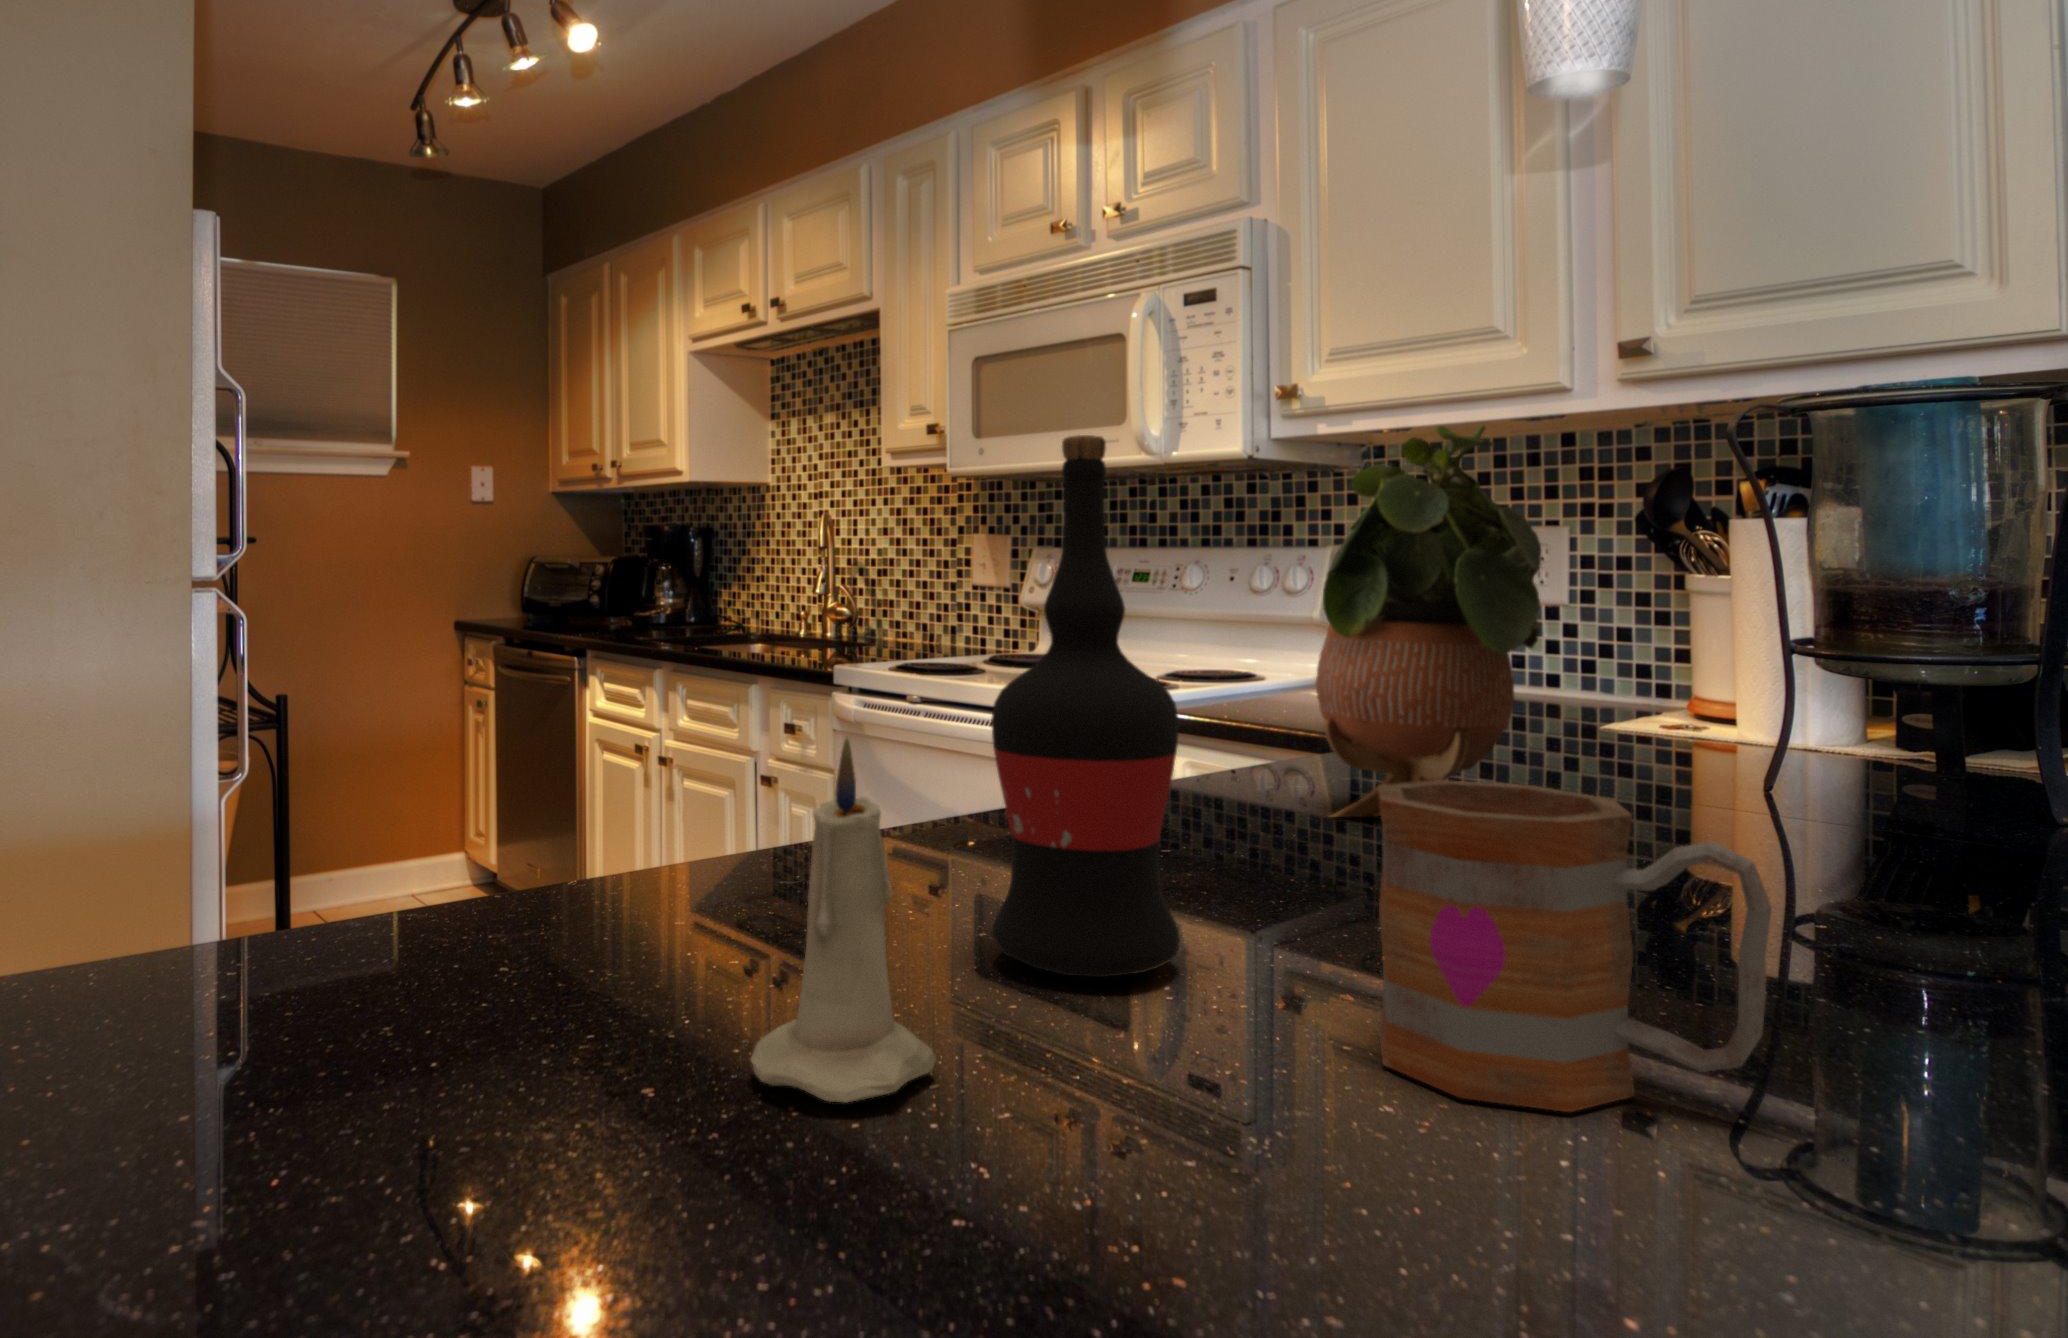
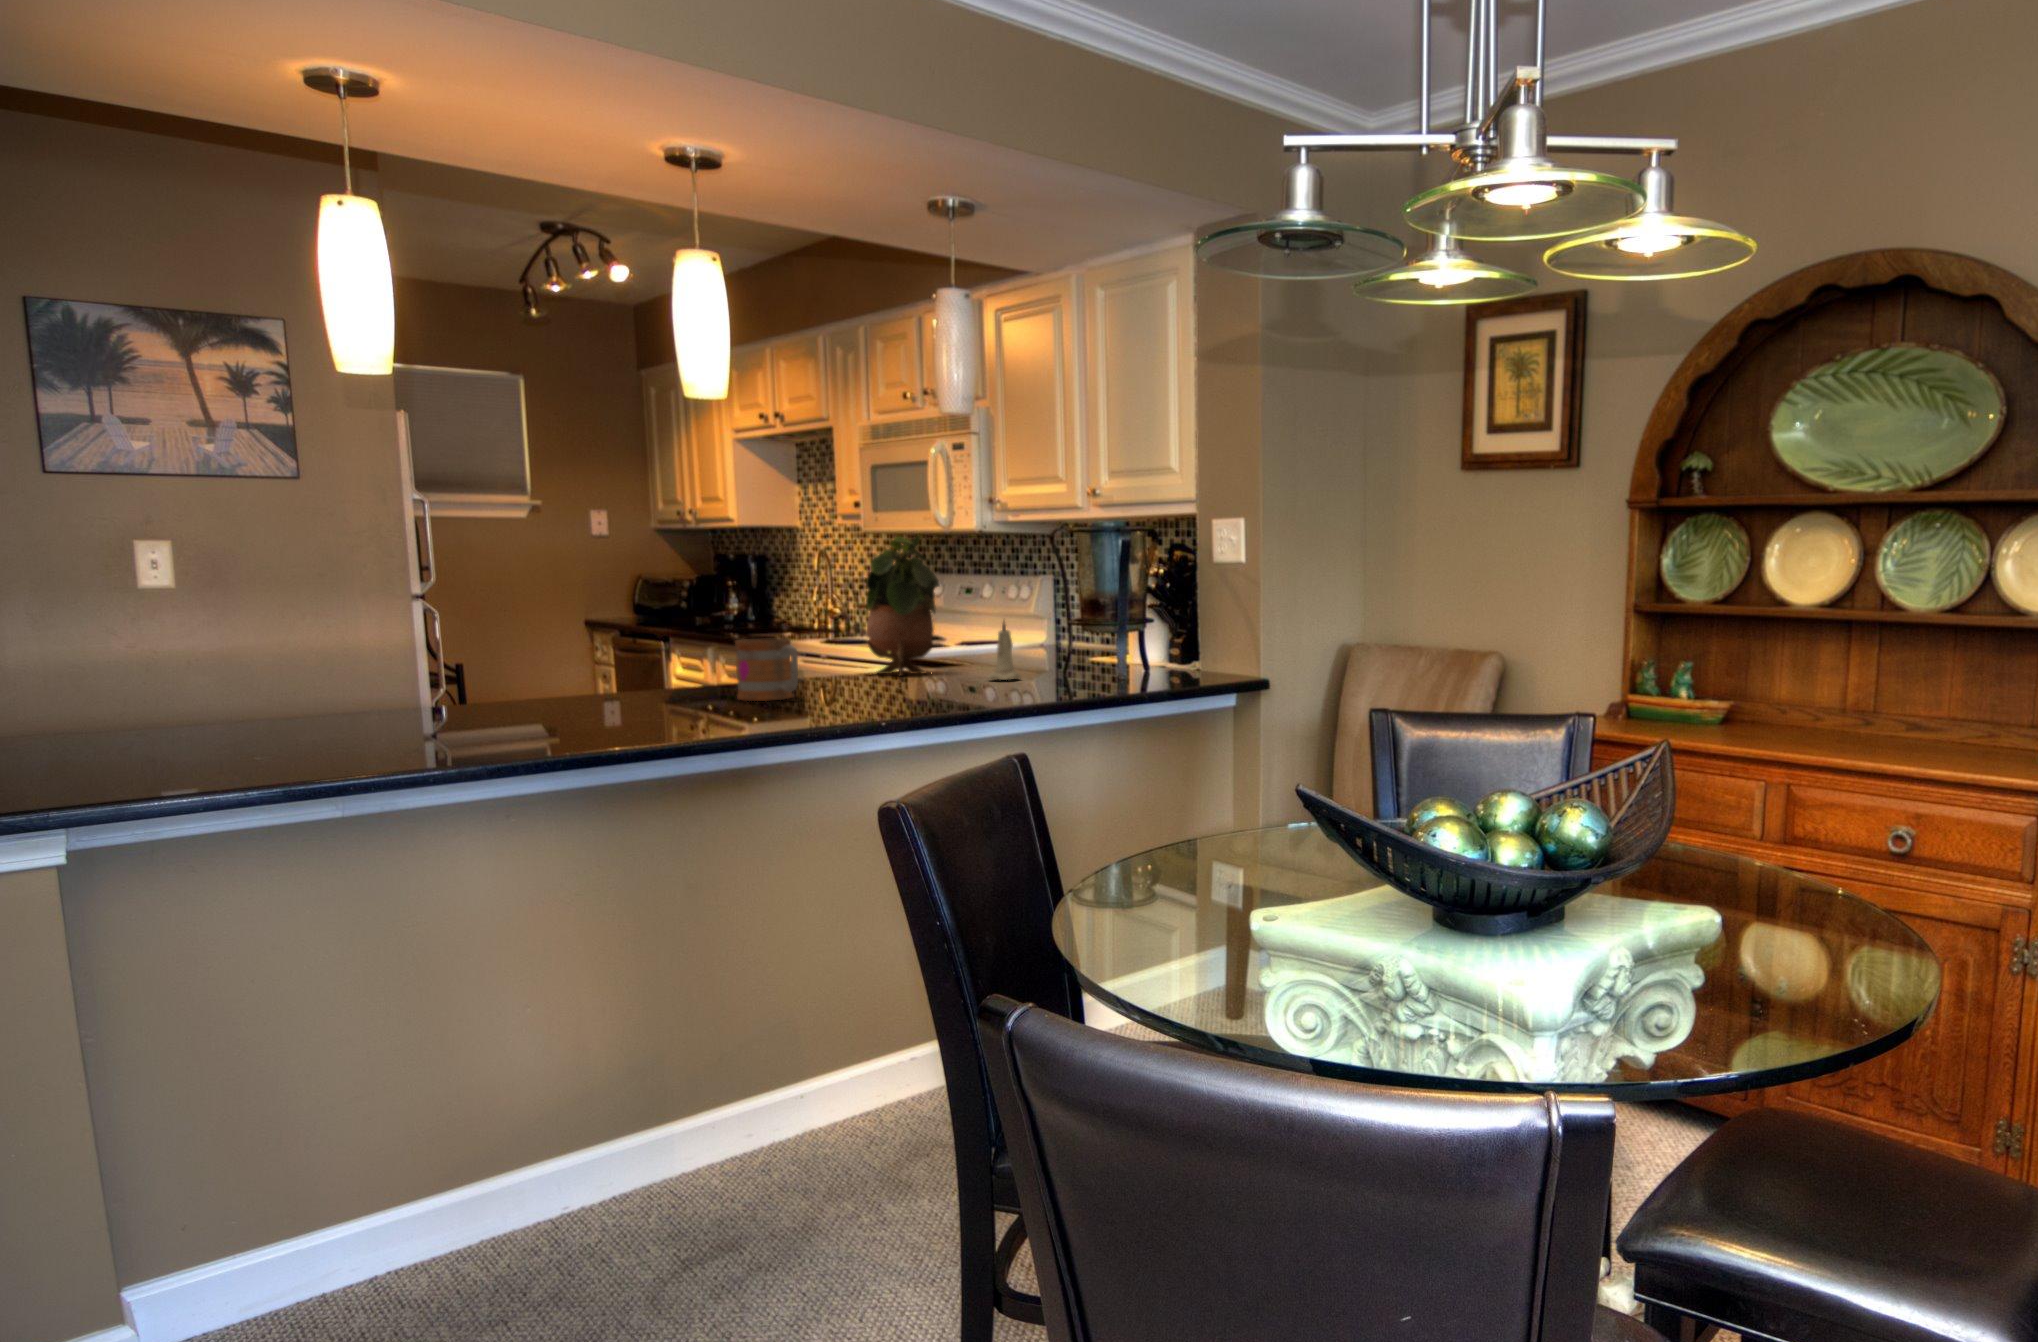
wine bottle: present [991,435,1180,977] -> none [670,552,728,693]
candle: present [751,738,936,1102] -> present [988,621,1021,680]

